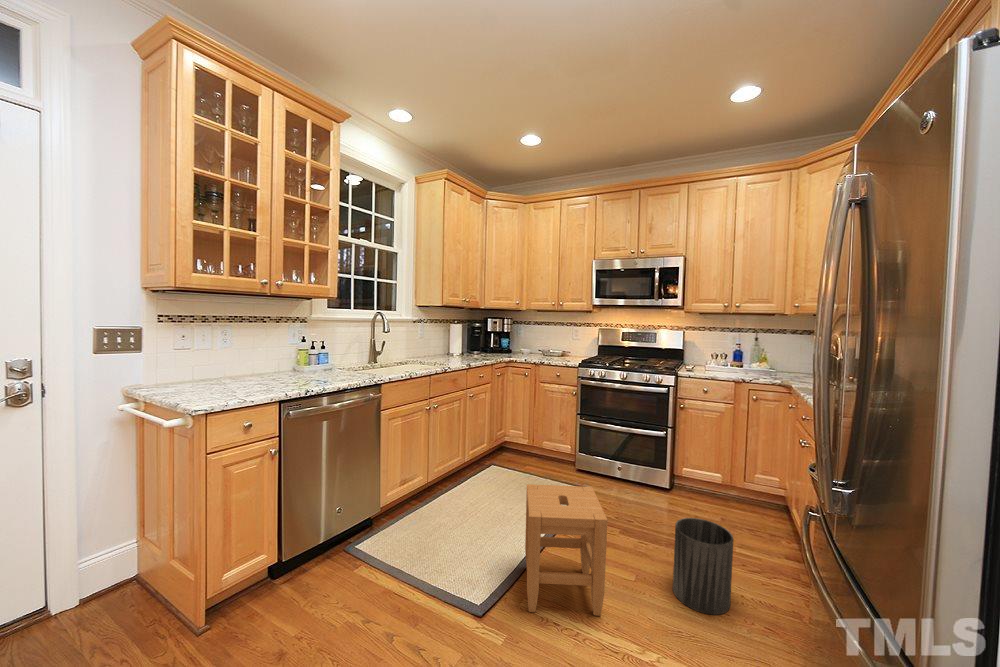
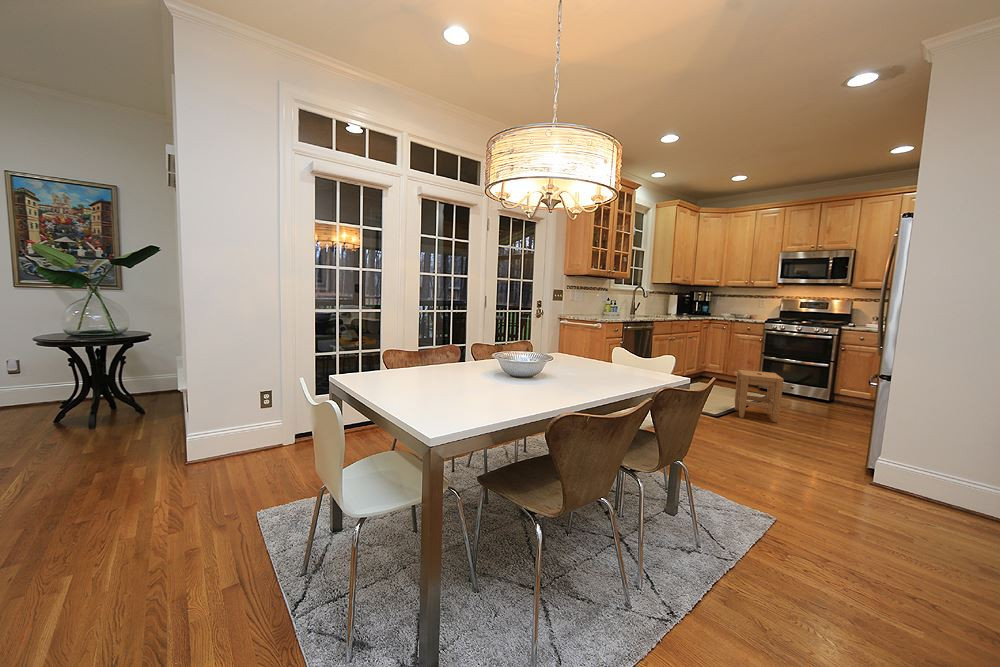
trash can: present [673,518,734,615] -> none [819,391,856,431]

